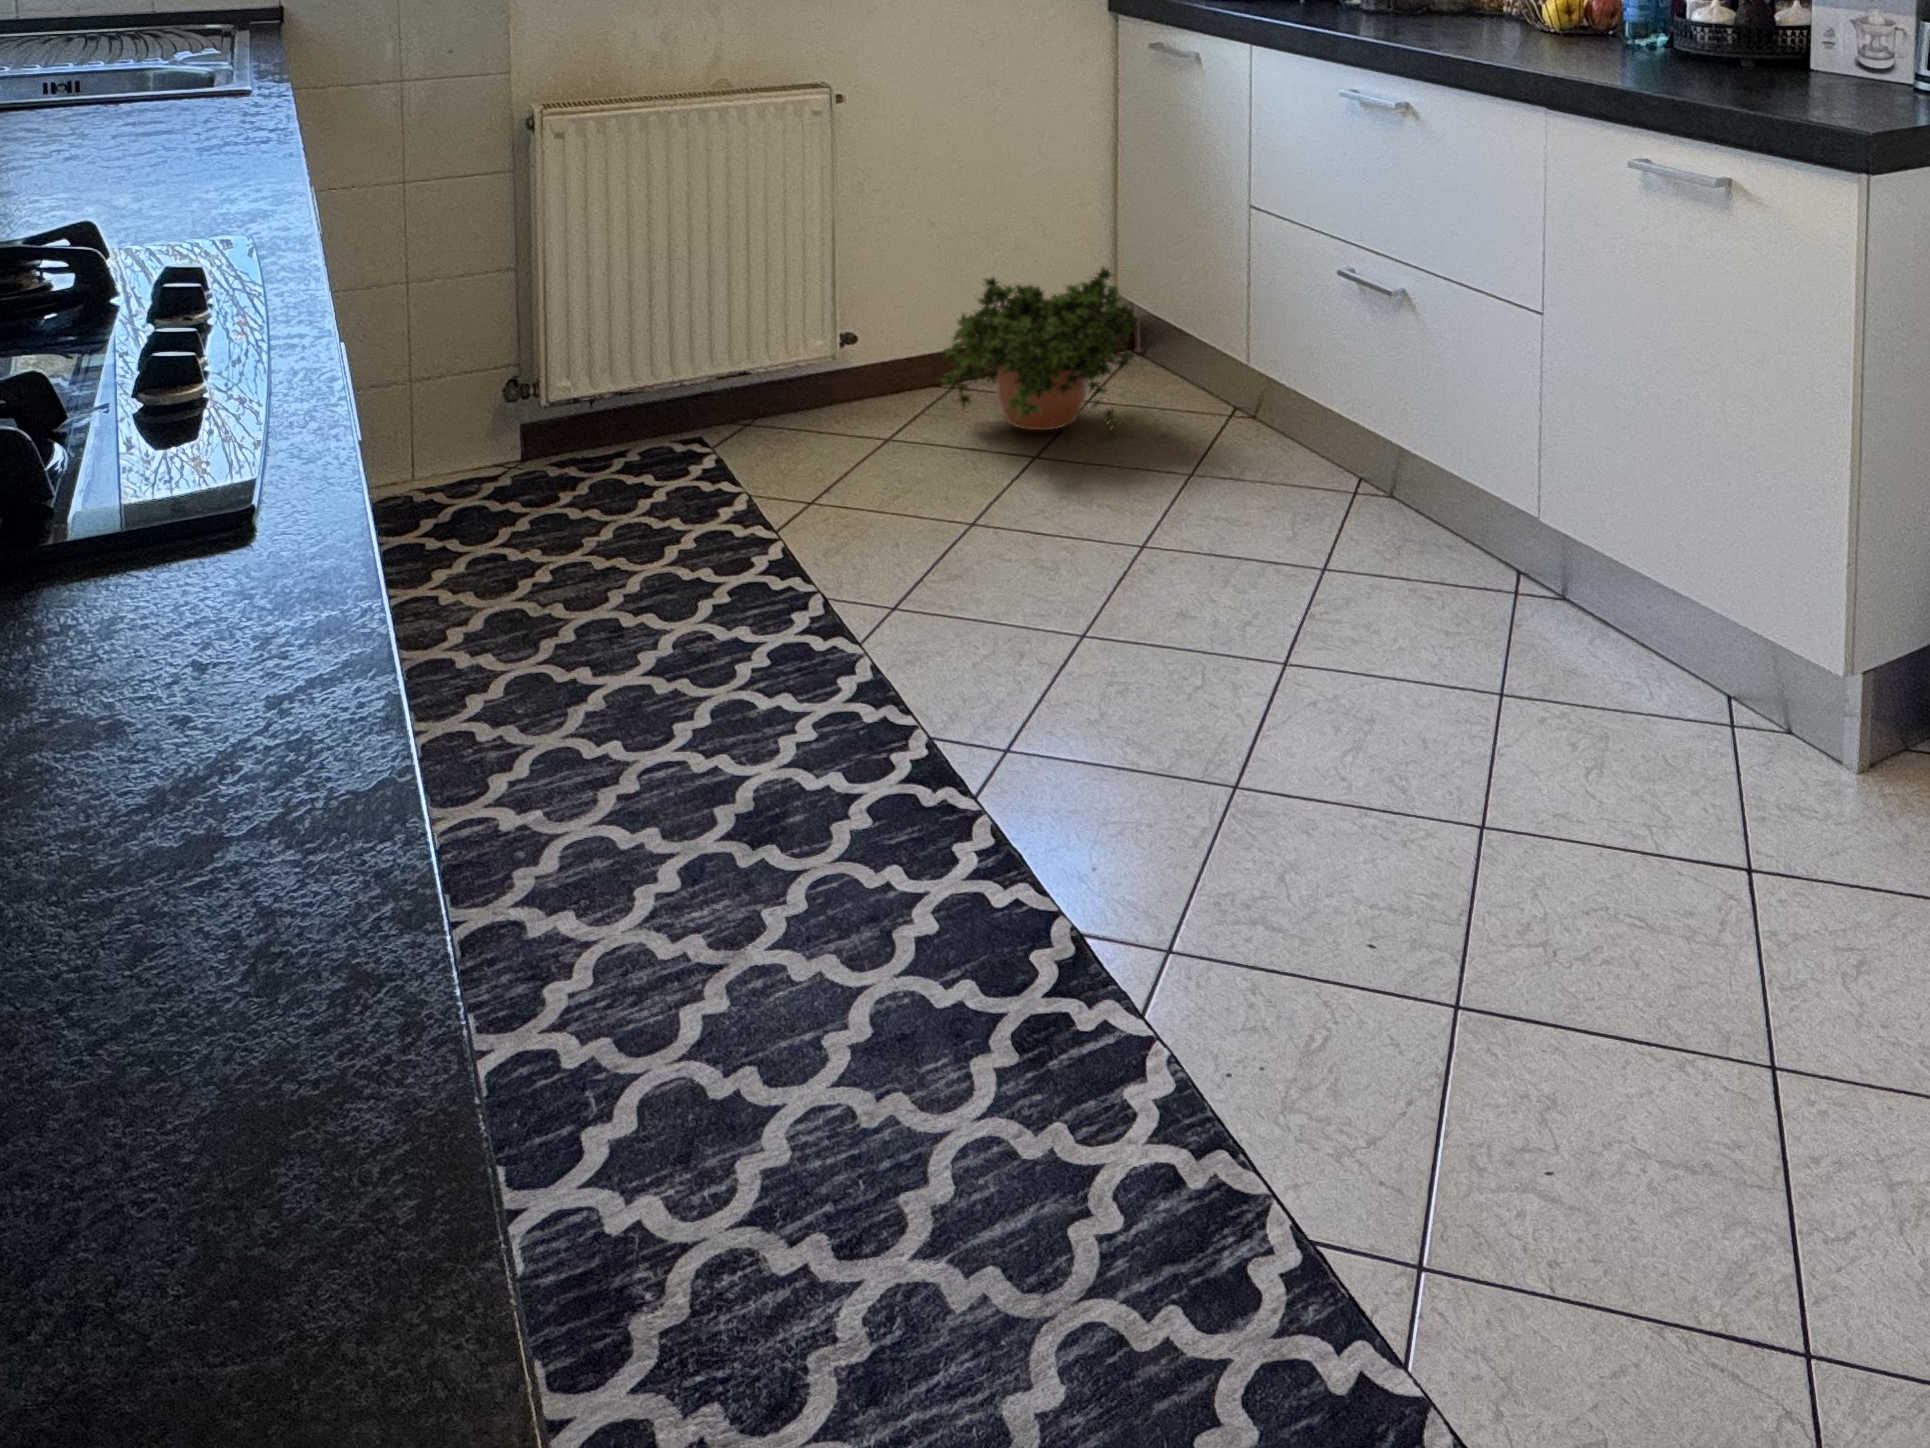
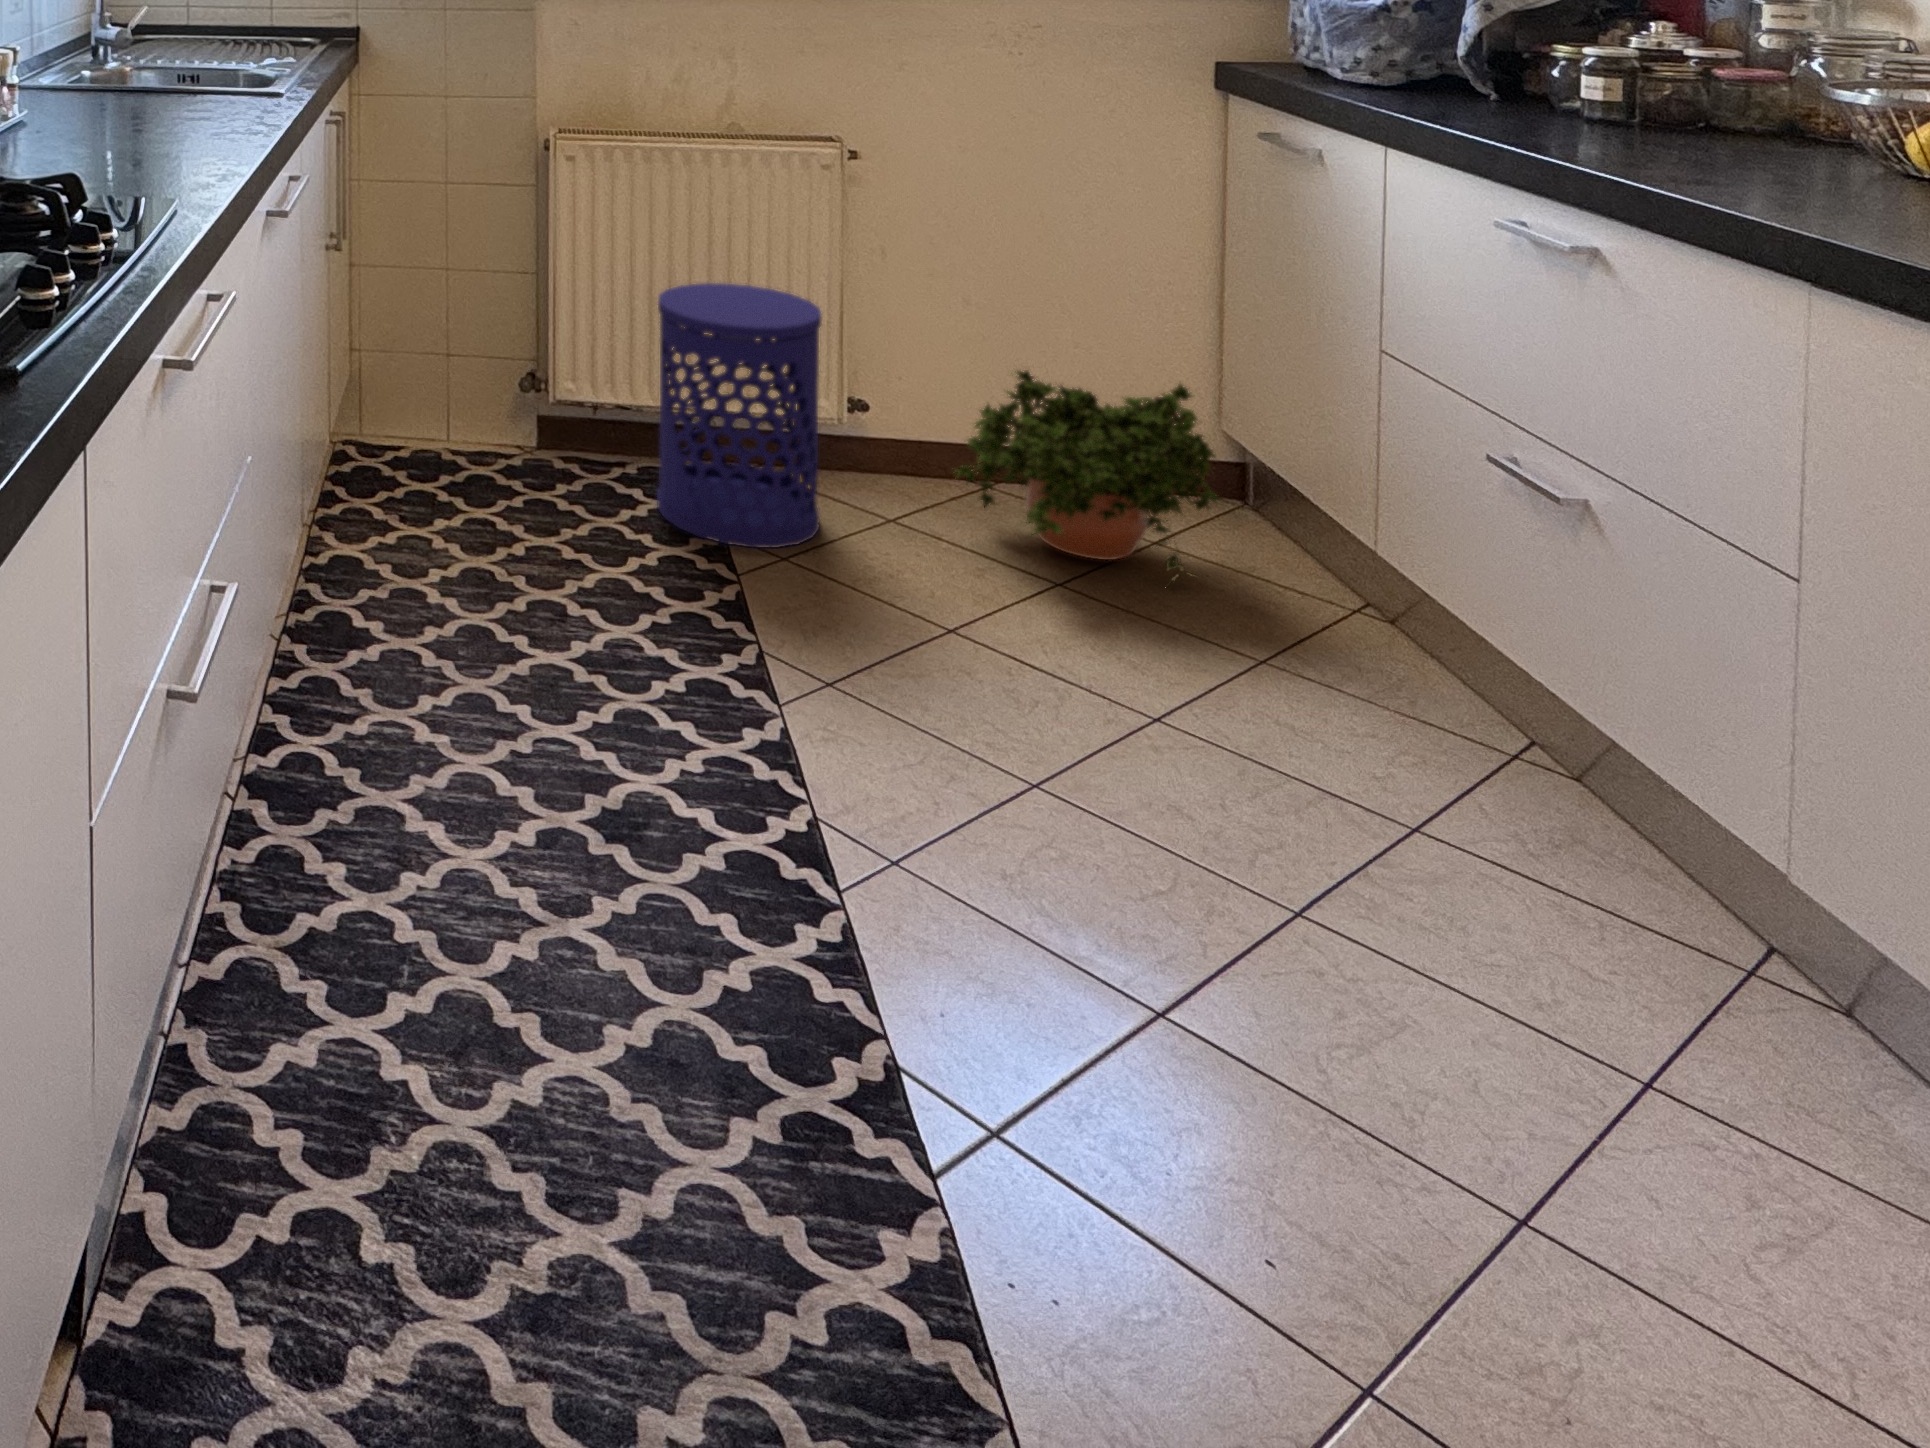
waste bin: none [670,239,834,504] -> present [657,283,822,548]

